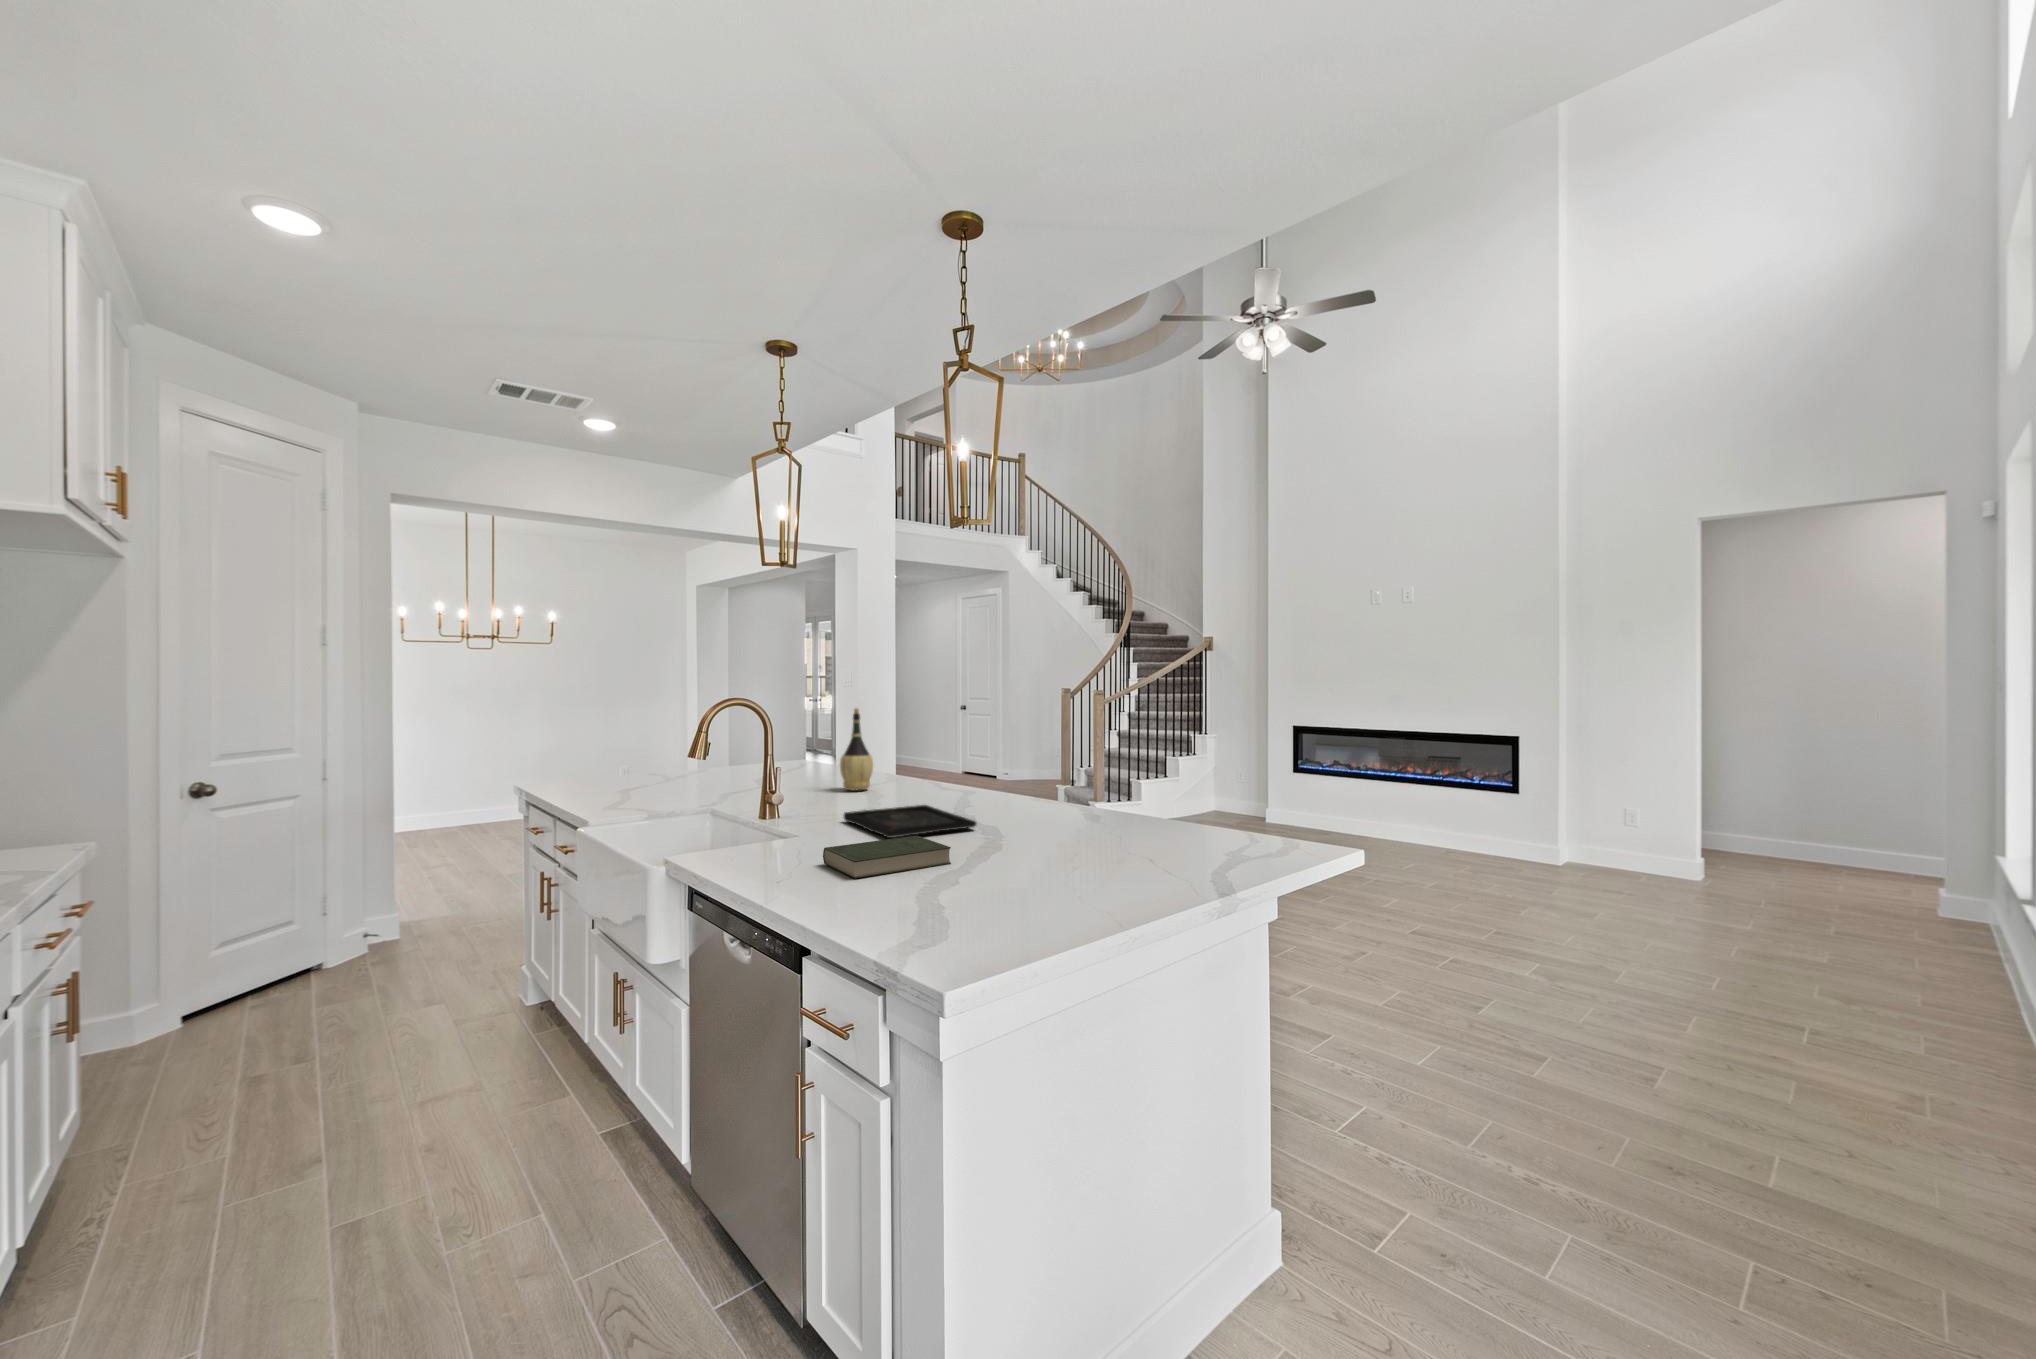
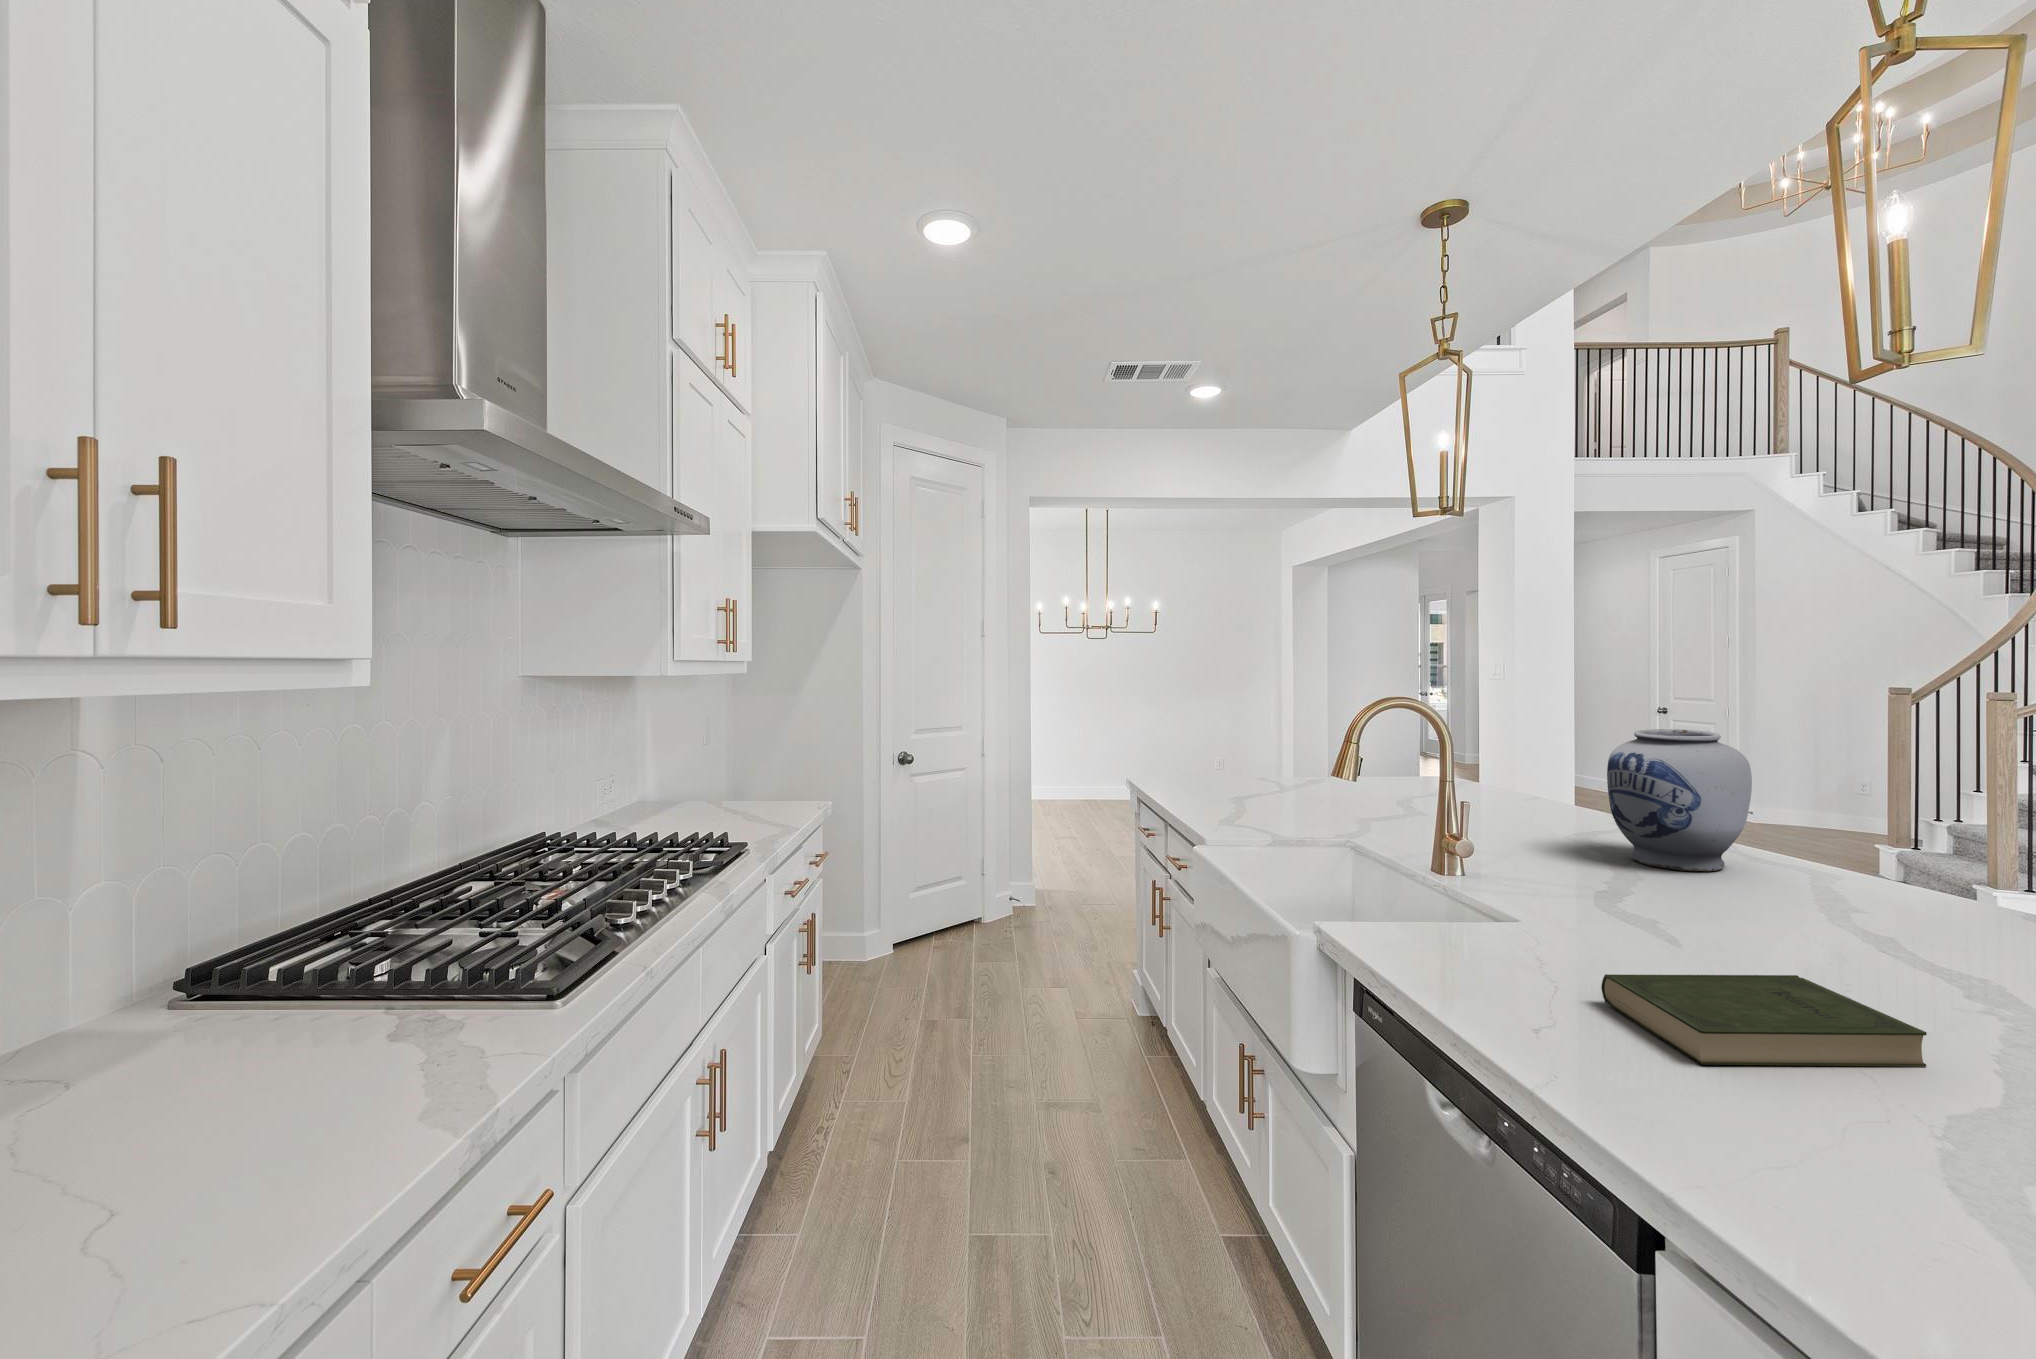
wine bottle: present [840,708,873,790] -> none [1536,712,1593,834]
vase: none [873,716,944,803] -> present [1607,729,1752,871]
tray: present [844,805,976,838] -> none [1581,883,1905,959]

